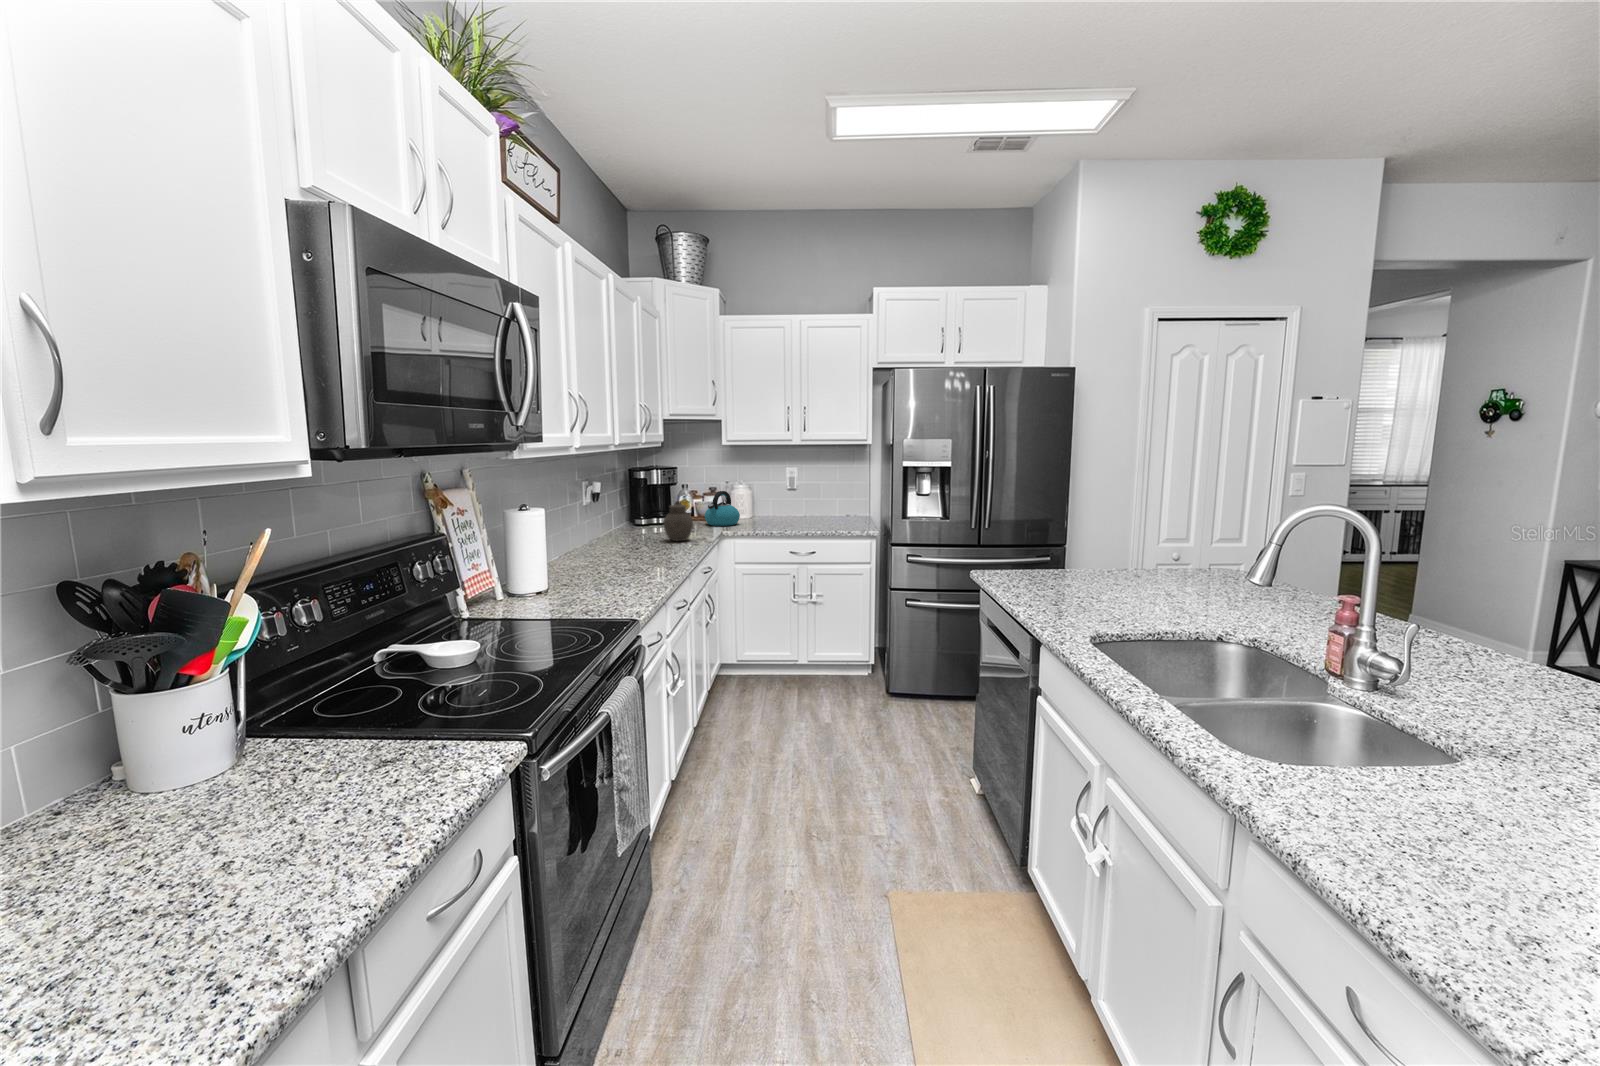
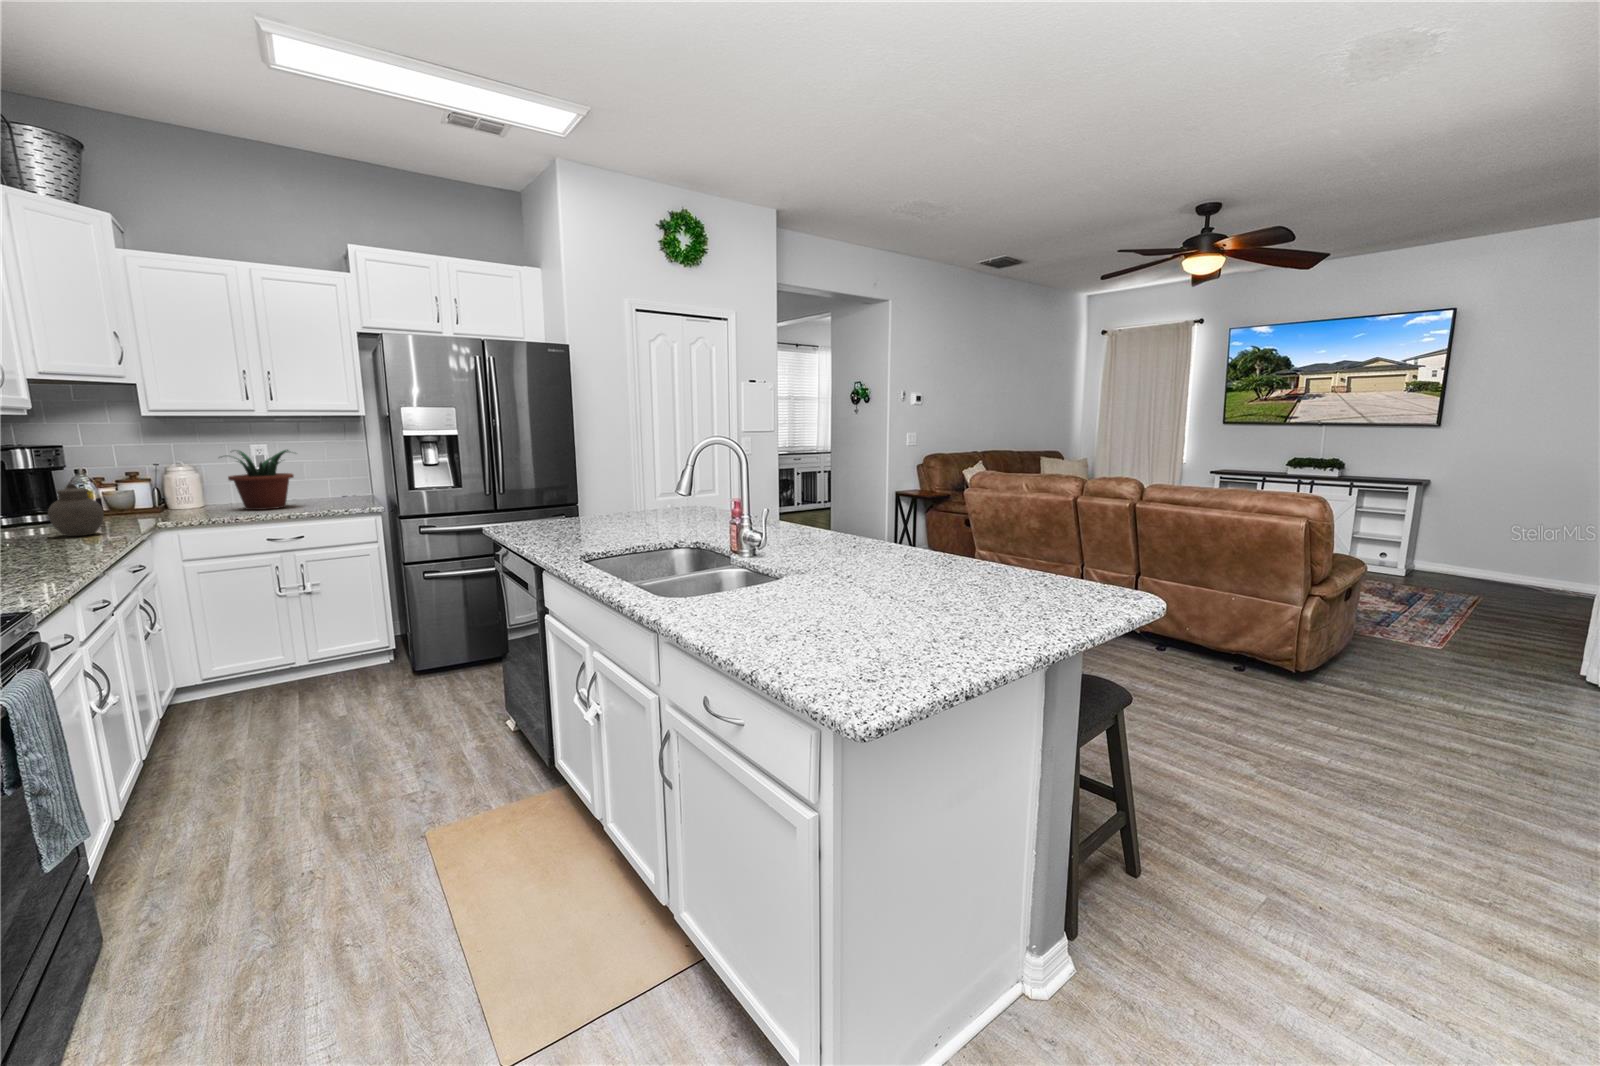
potted plant: none [765,473,818,525] -> present [228,450,294,510]
kettle: present [705,491,740,526] -> none [122,473,183,518]

